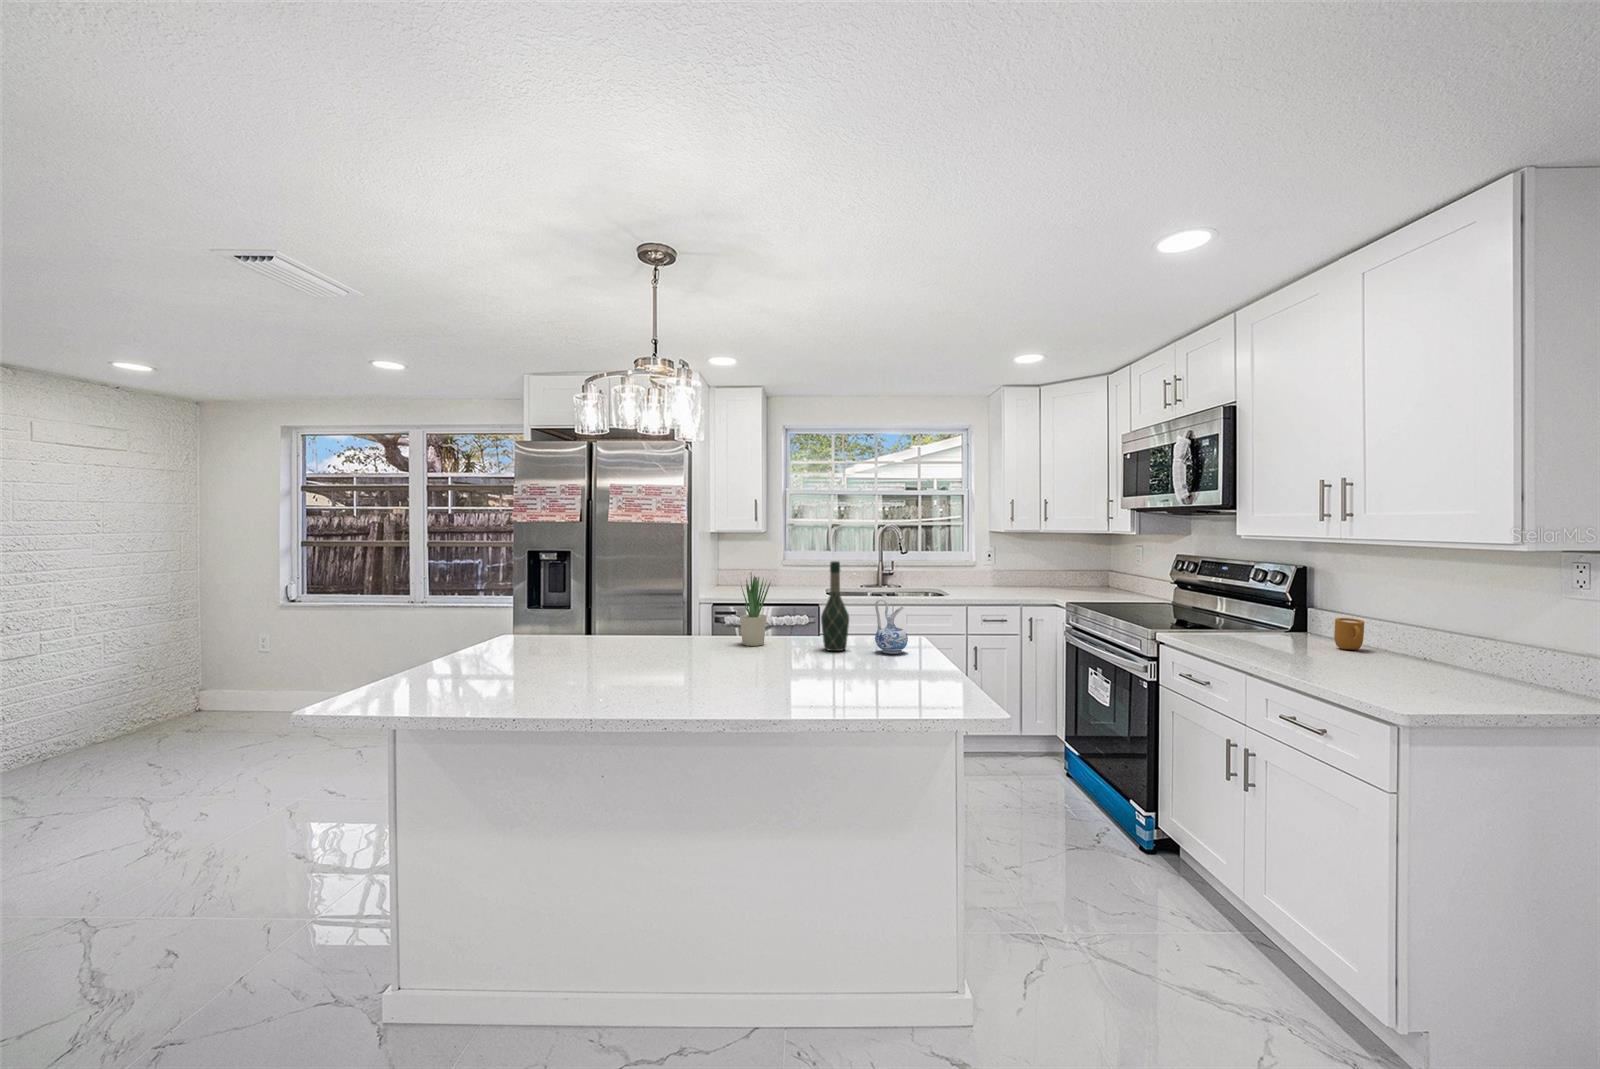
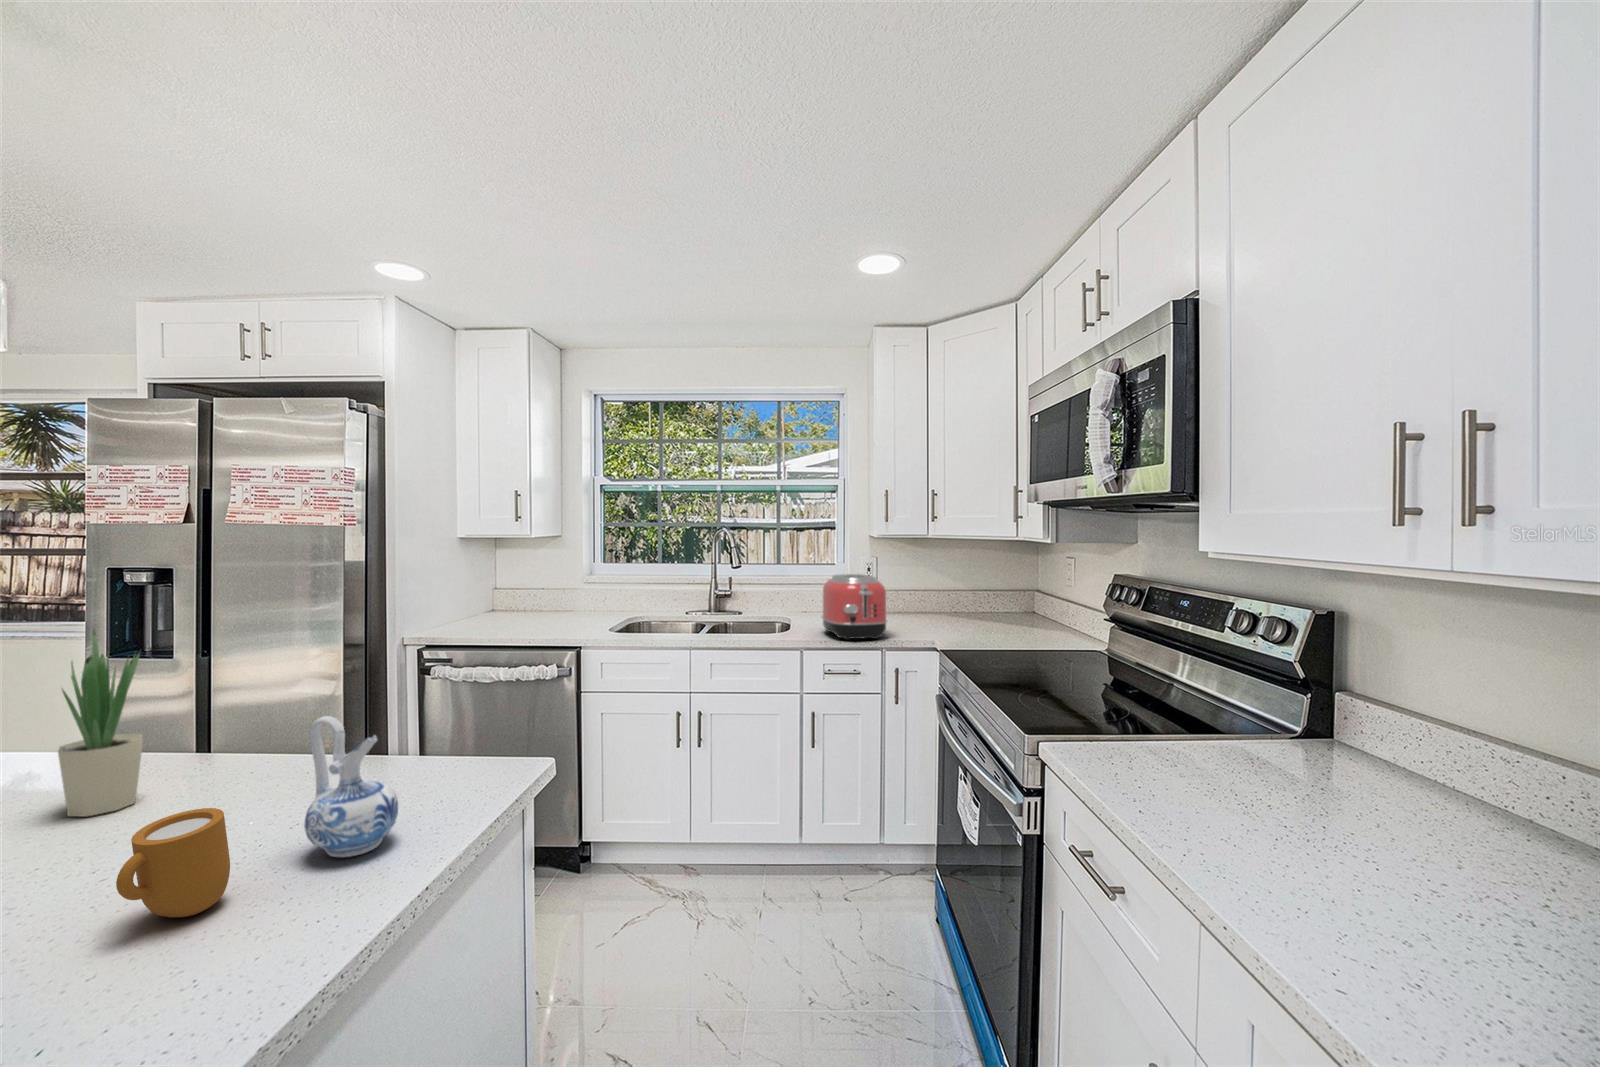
toaster: none [974,557,1023,599] -> present [822,574,887,640]
wine bottle: present [821,561,849,651] -> none [193,622,280,845]
mug: present [1334,618,1364,650] -> present [116,808,230,917]

